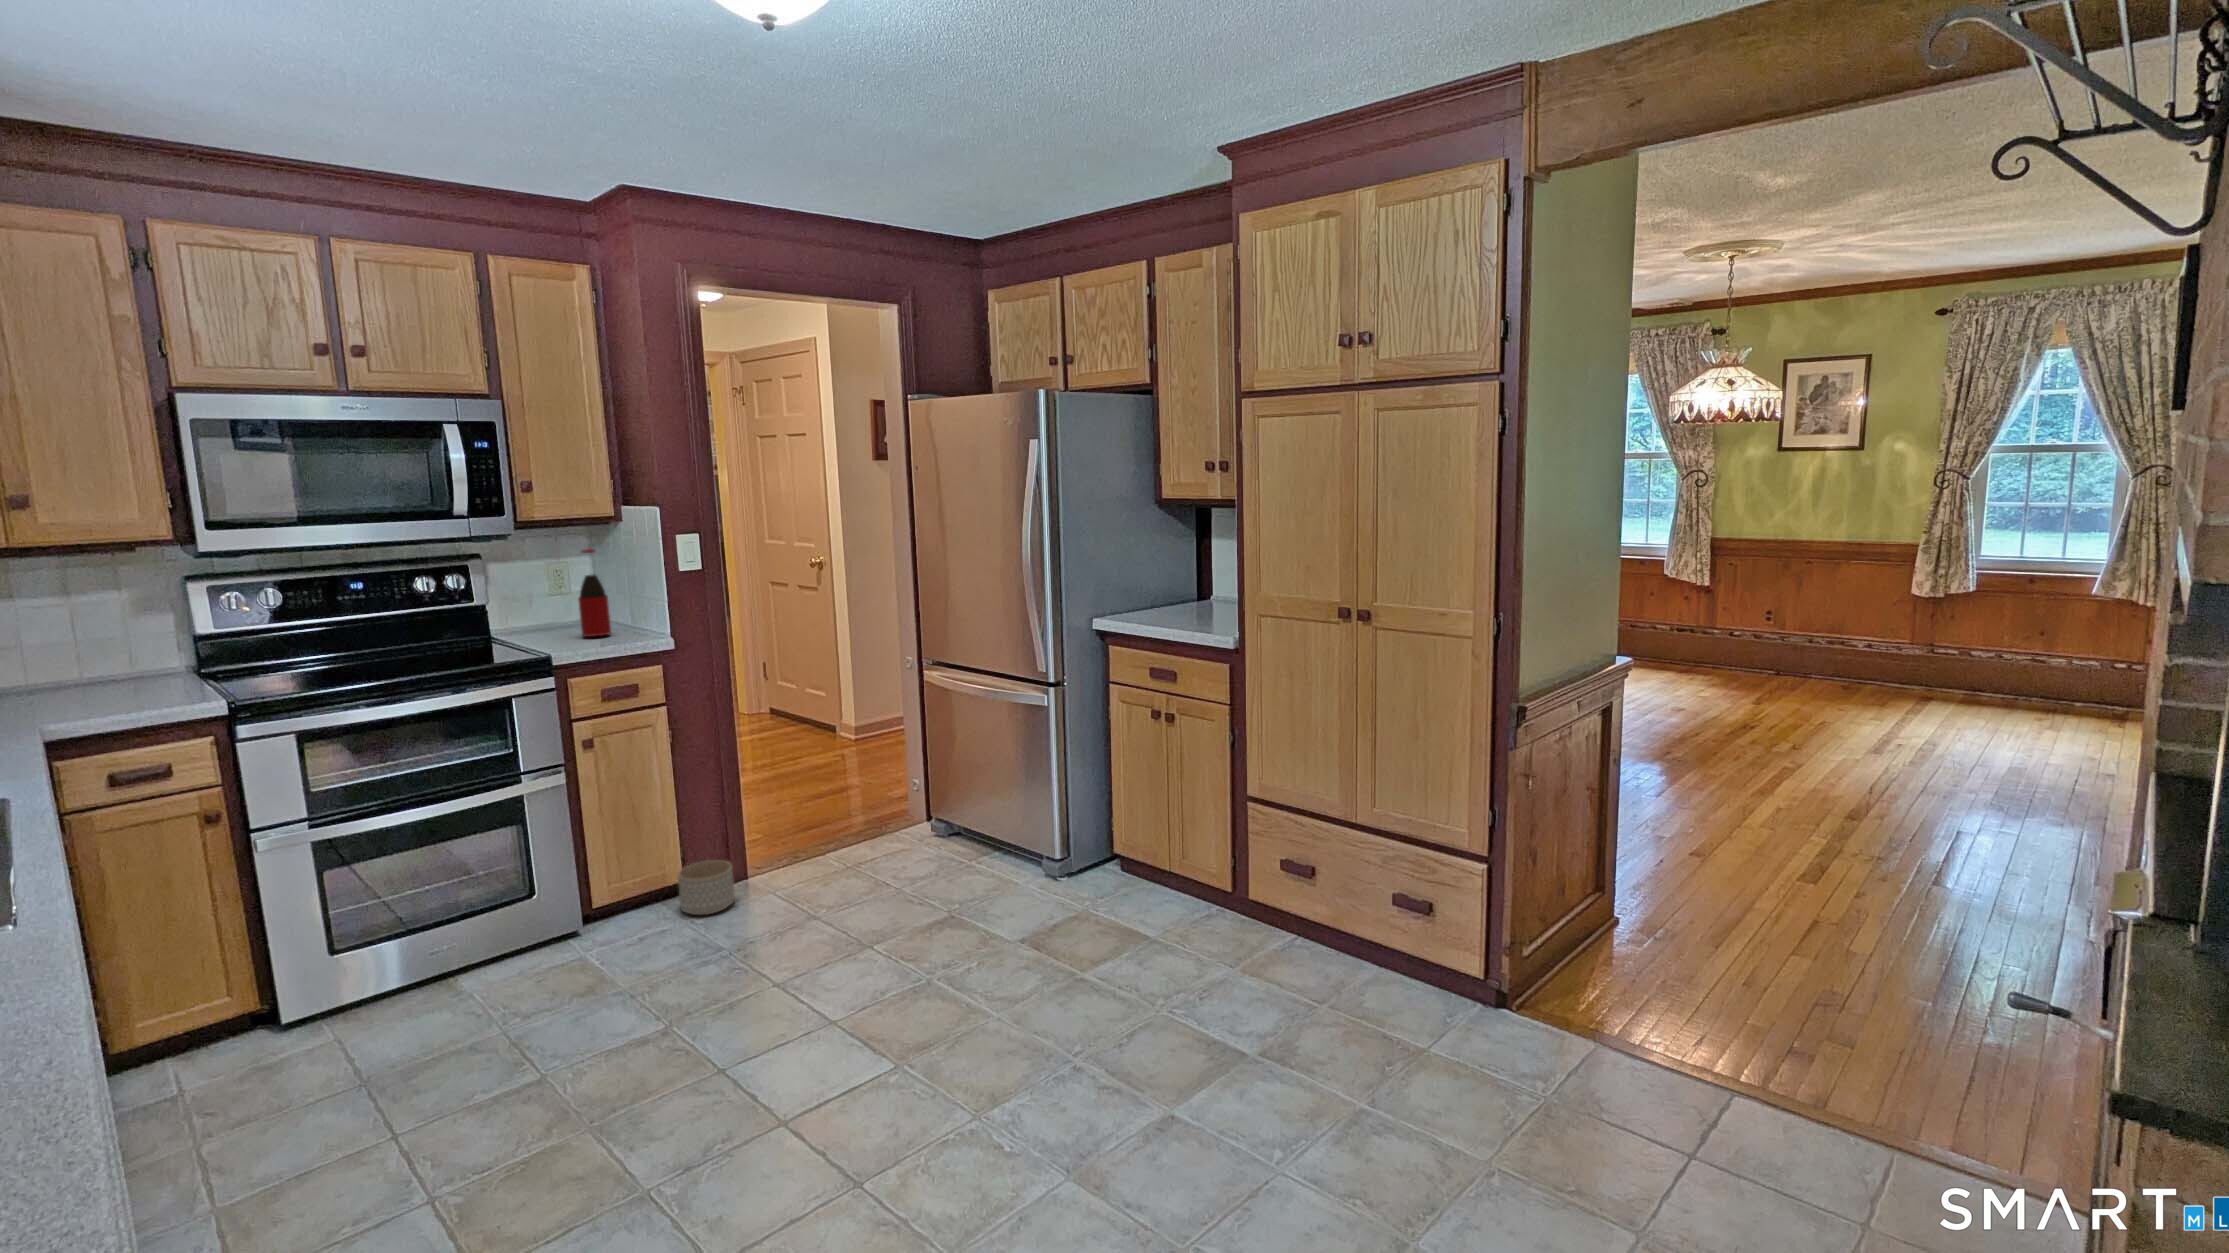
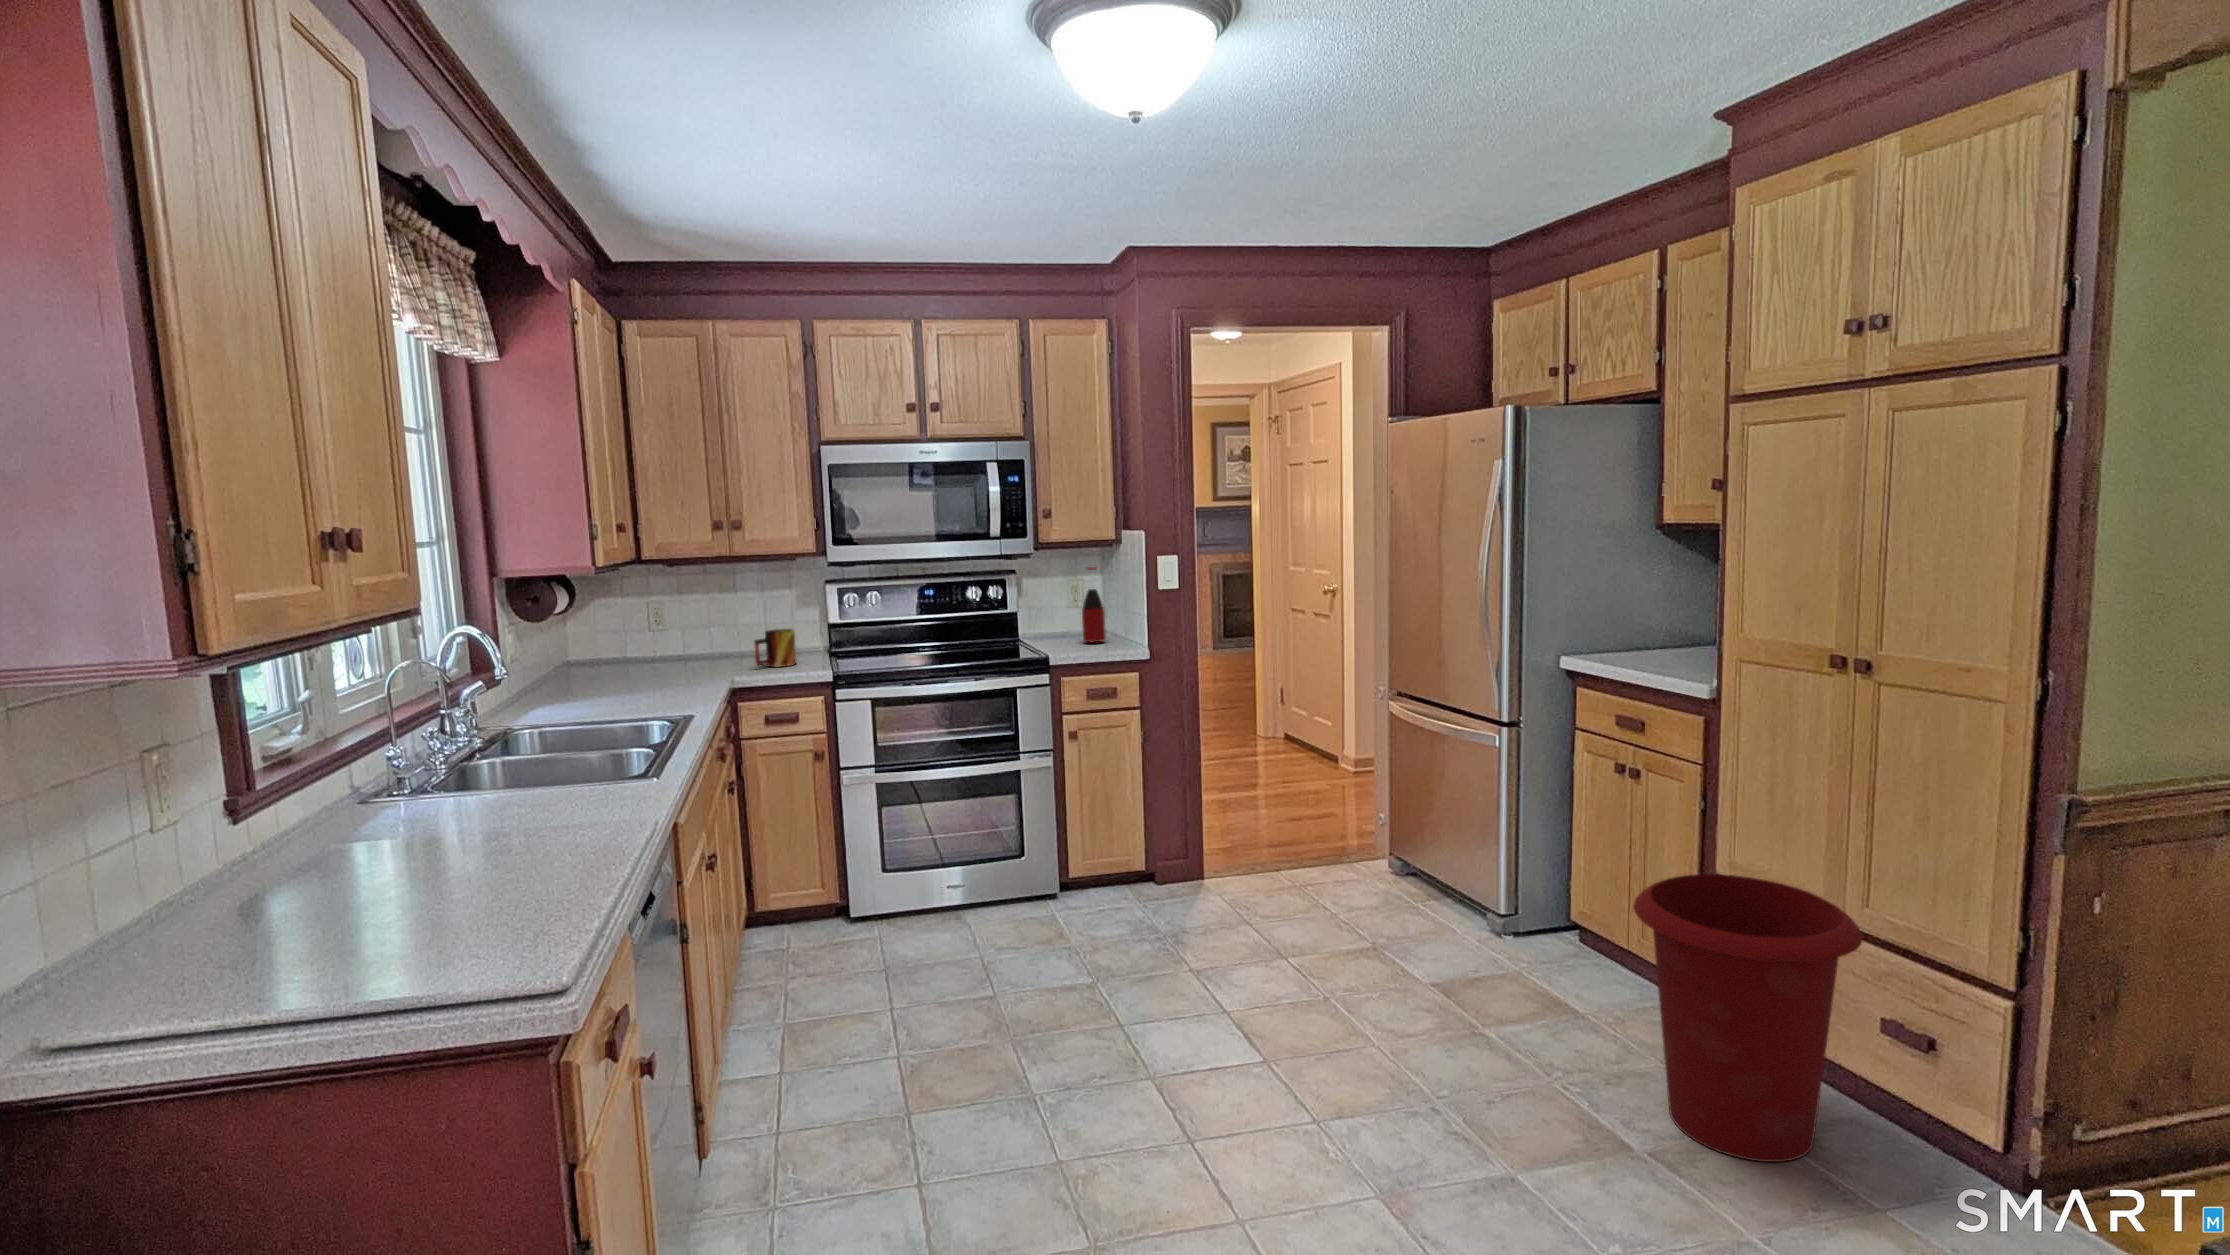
mug: none [75,648,152,704] -> present [755,629,797,667]
waste bin: none [1207,790,1372,1017] -> present [1633,874,1863,1162]
planter: present [678,860,735,915] -> none [1140,853,1188,902]

